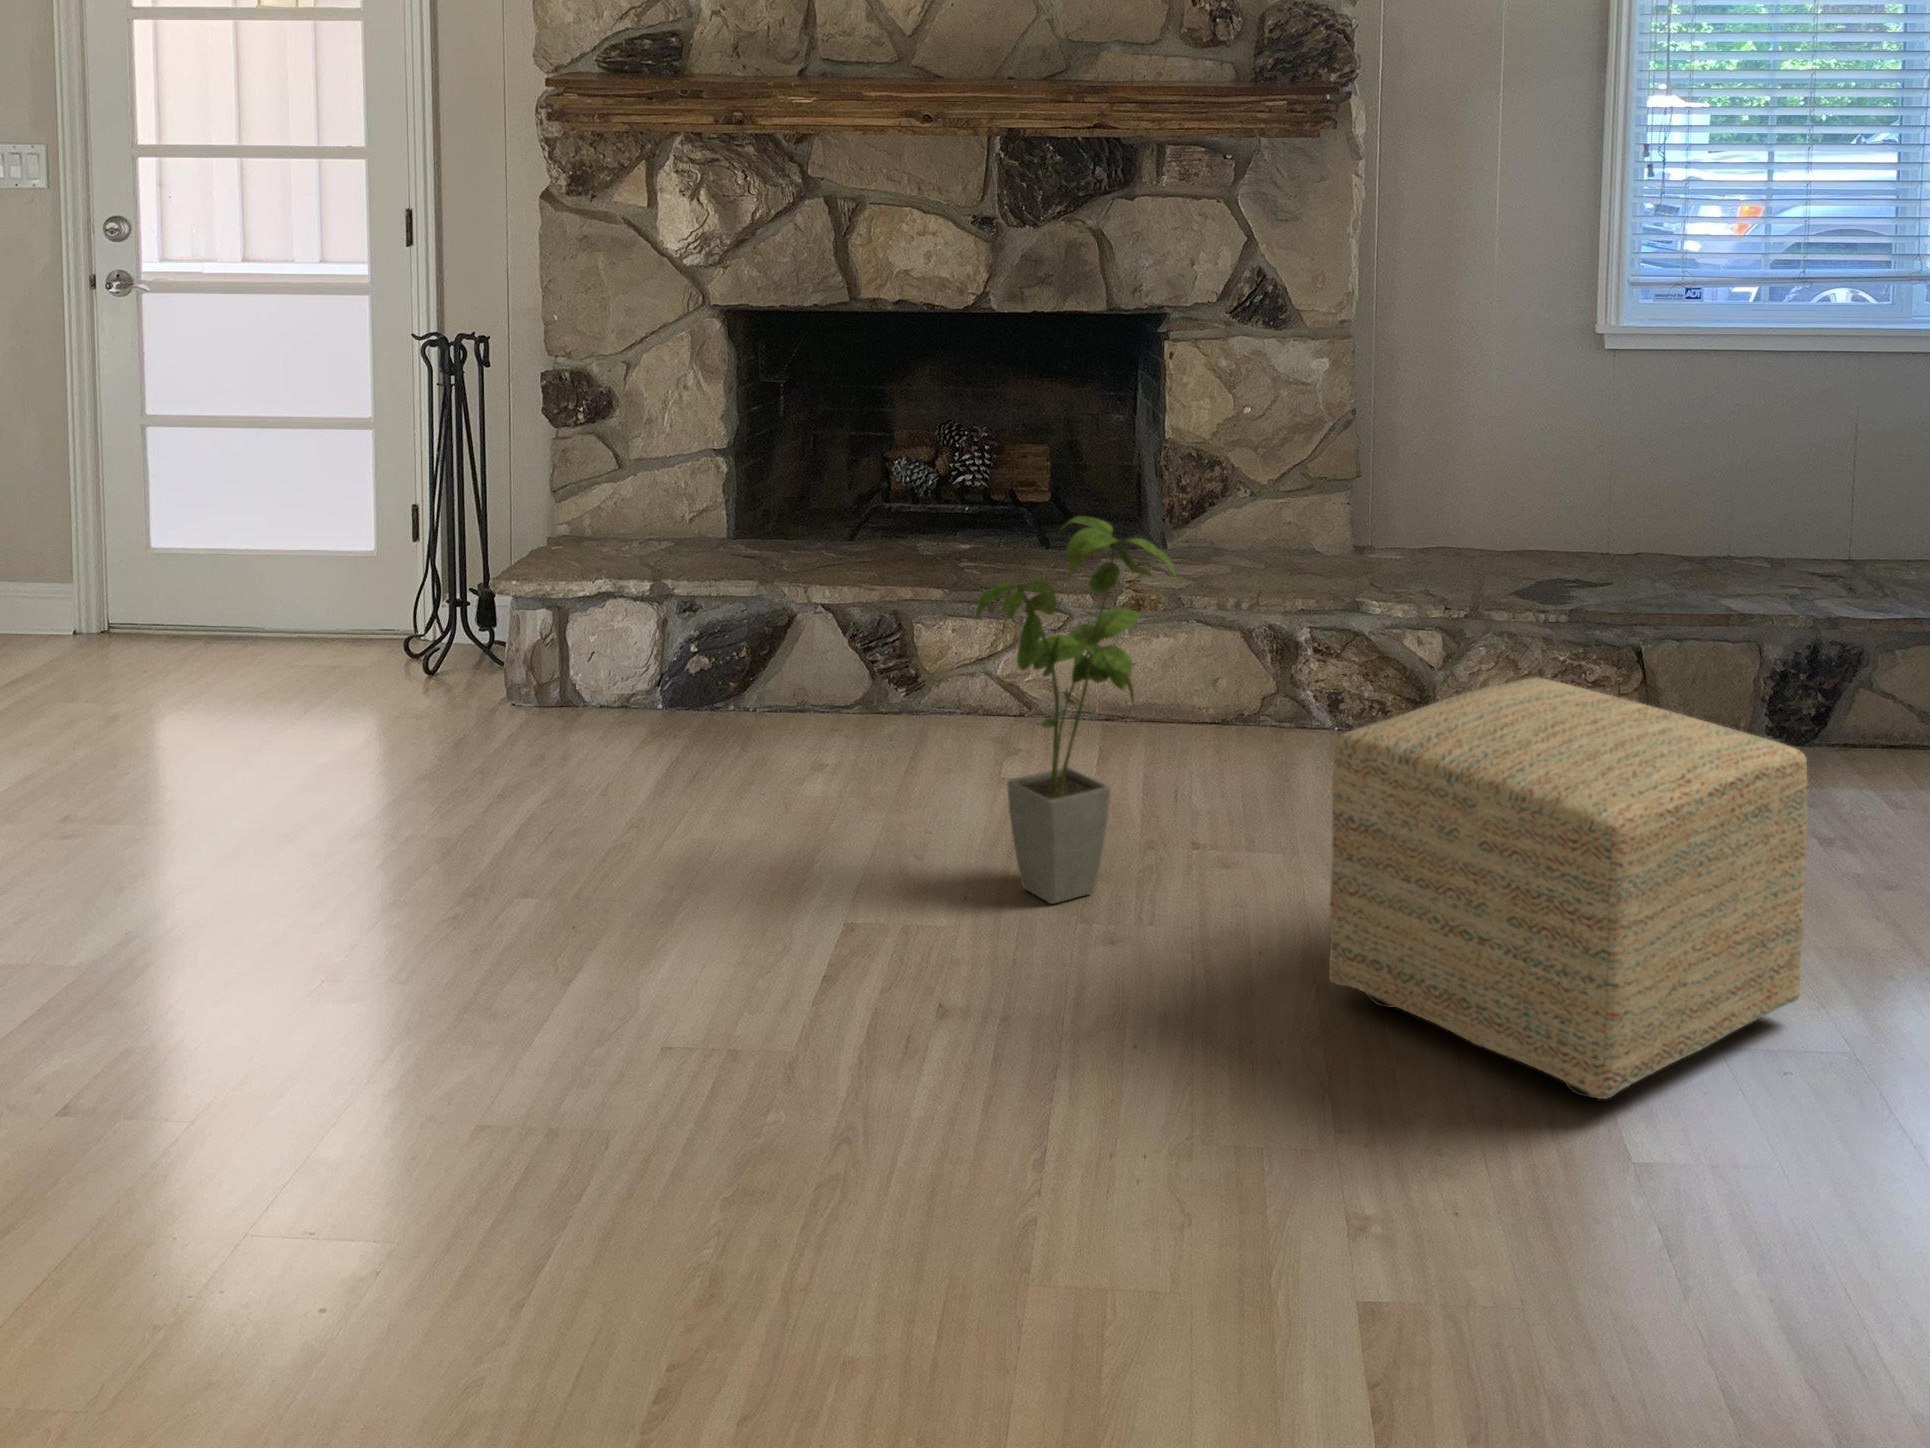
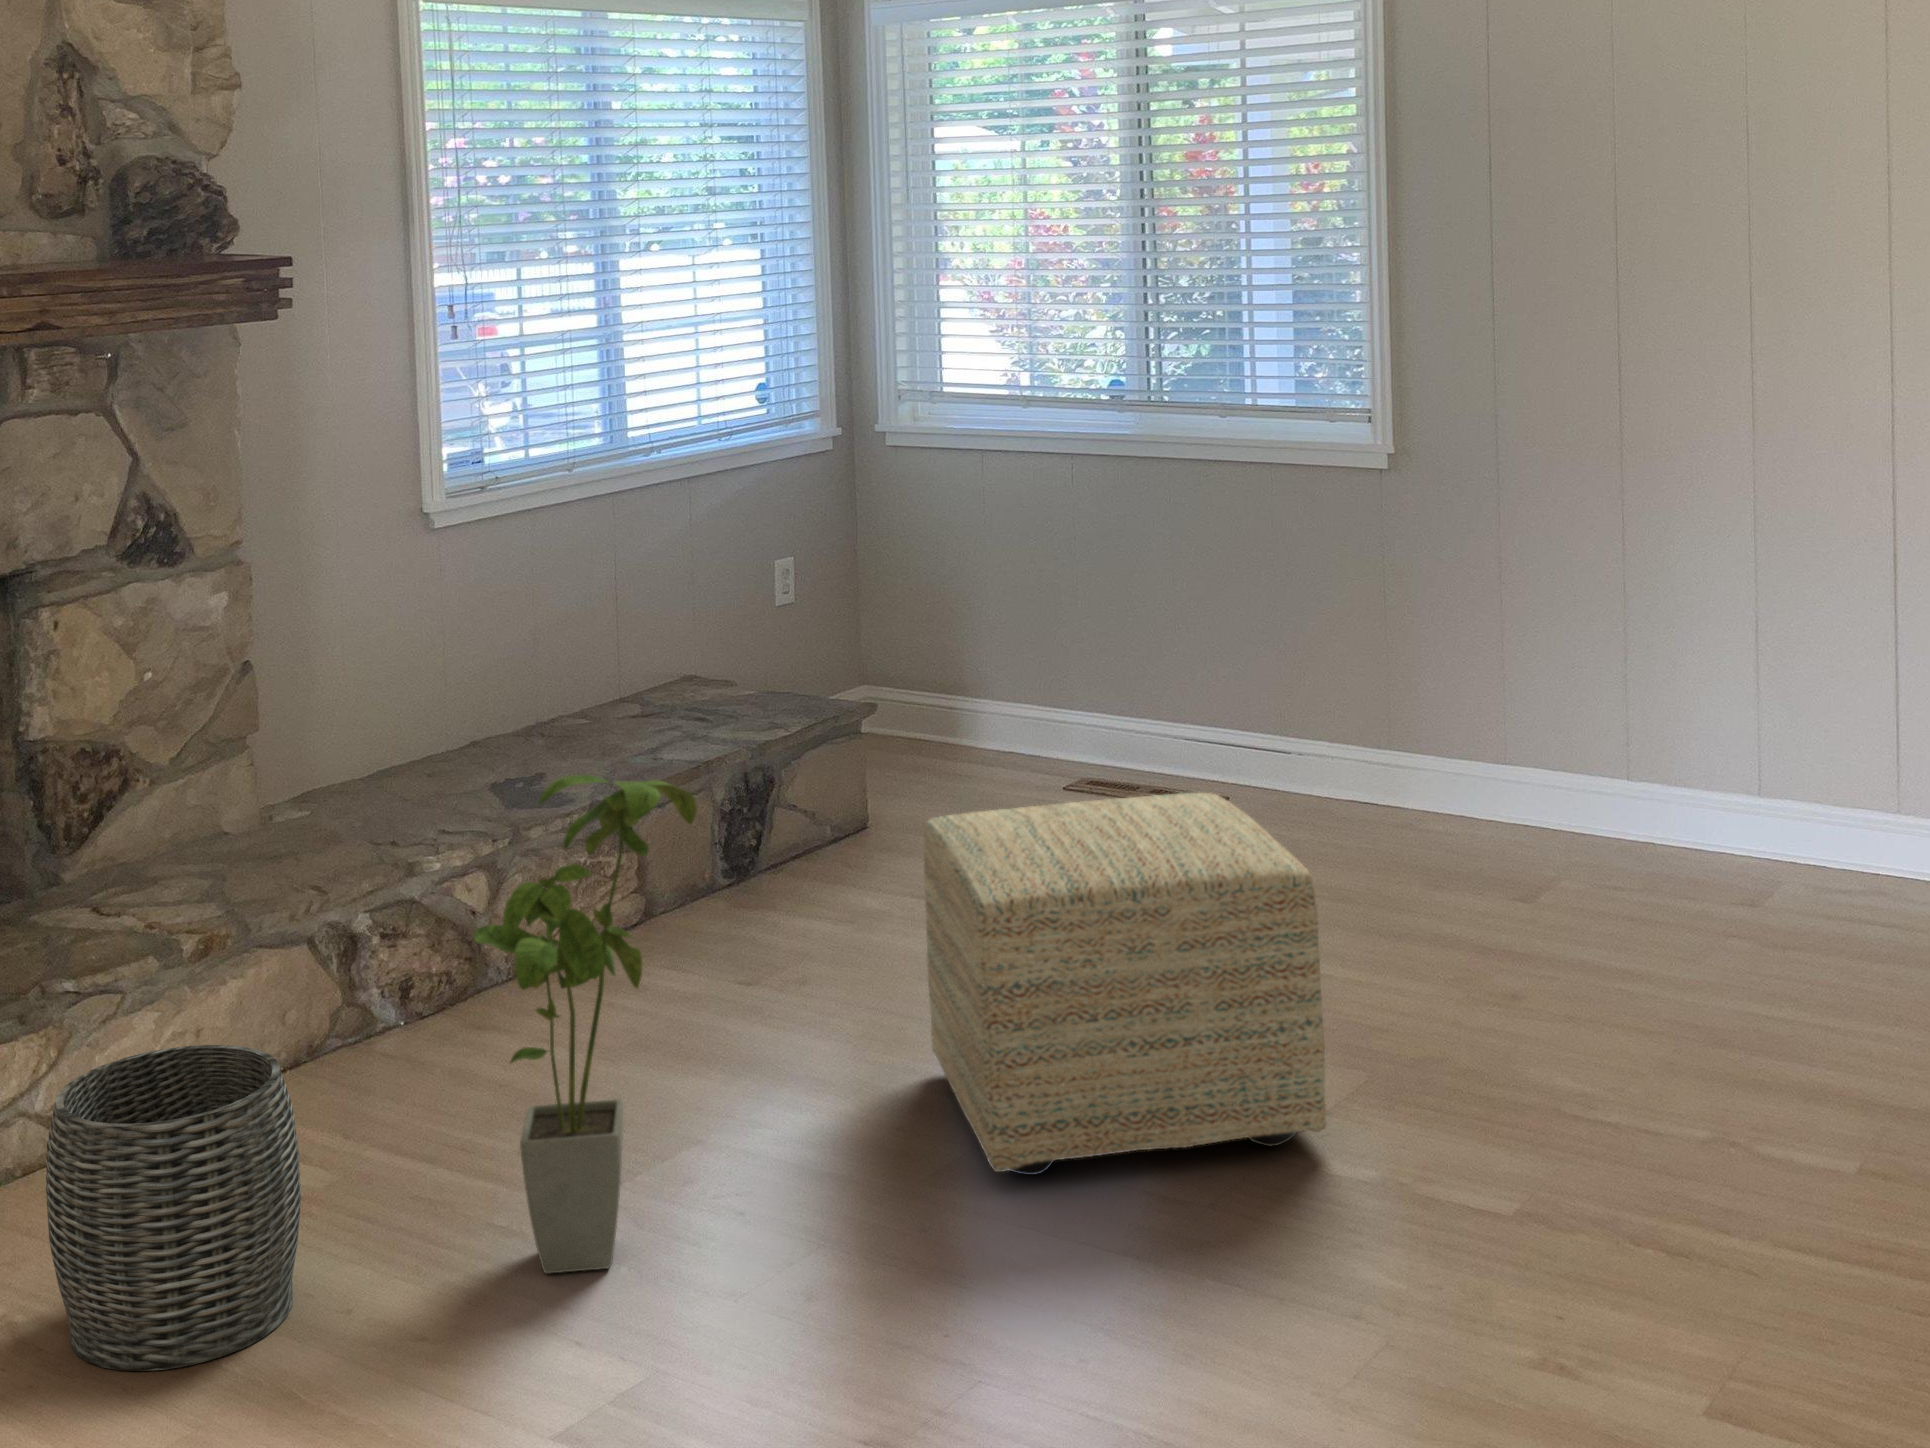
woven basket: none [784,633,951,841] -> present [46,1045,301,1371]

